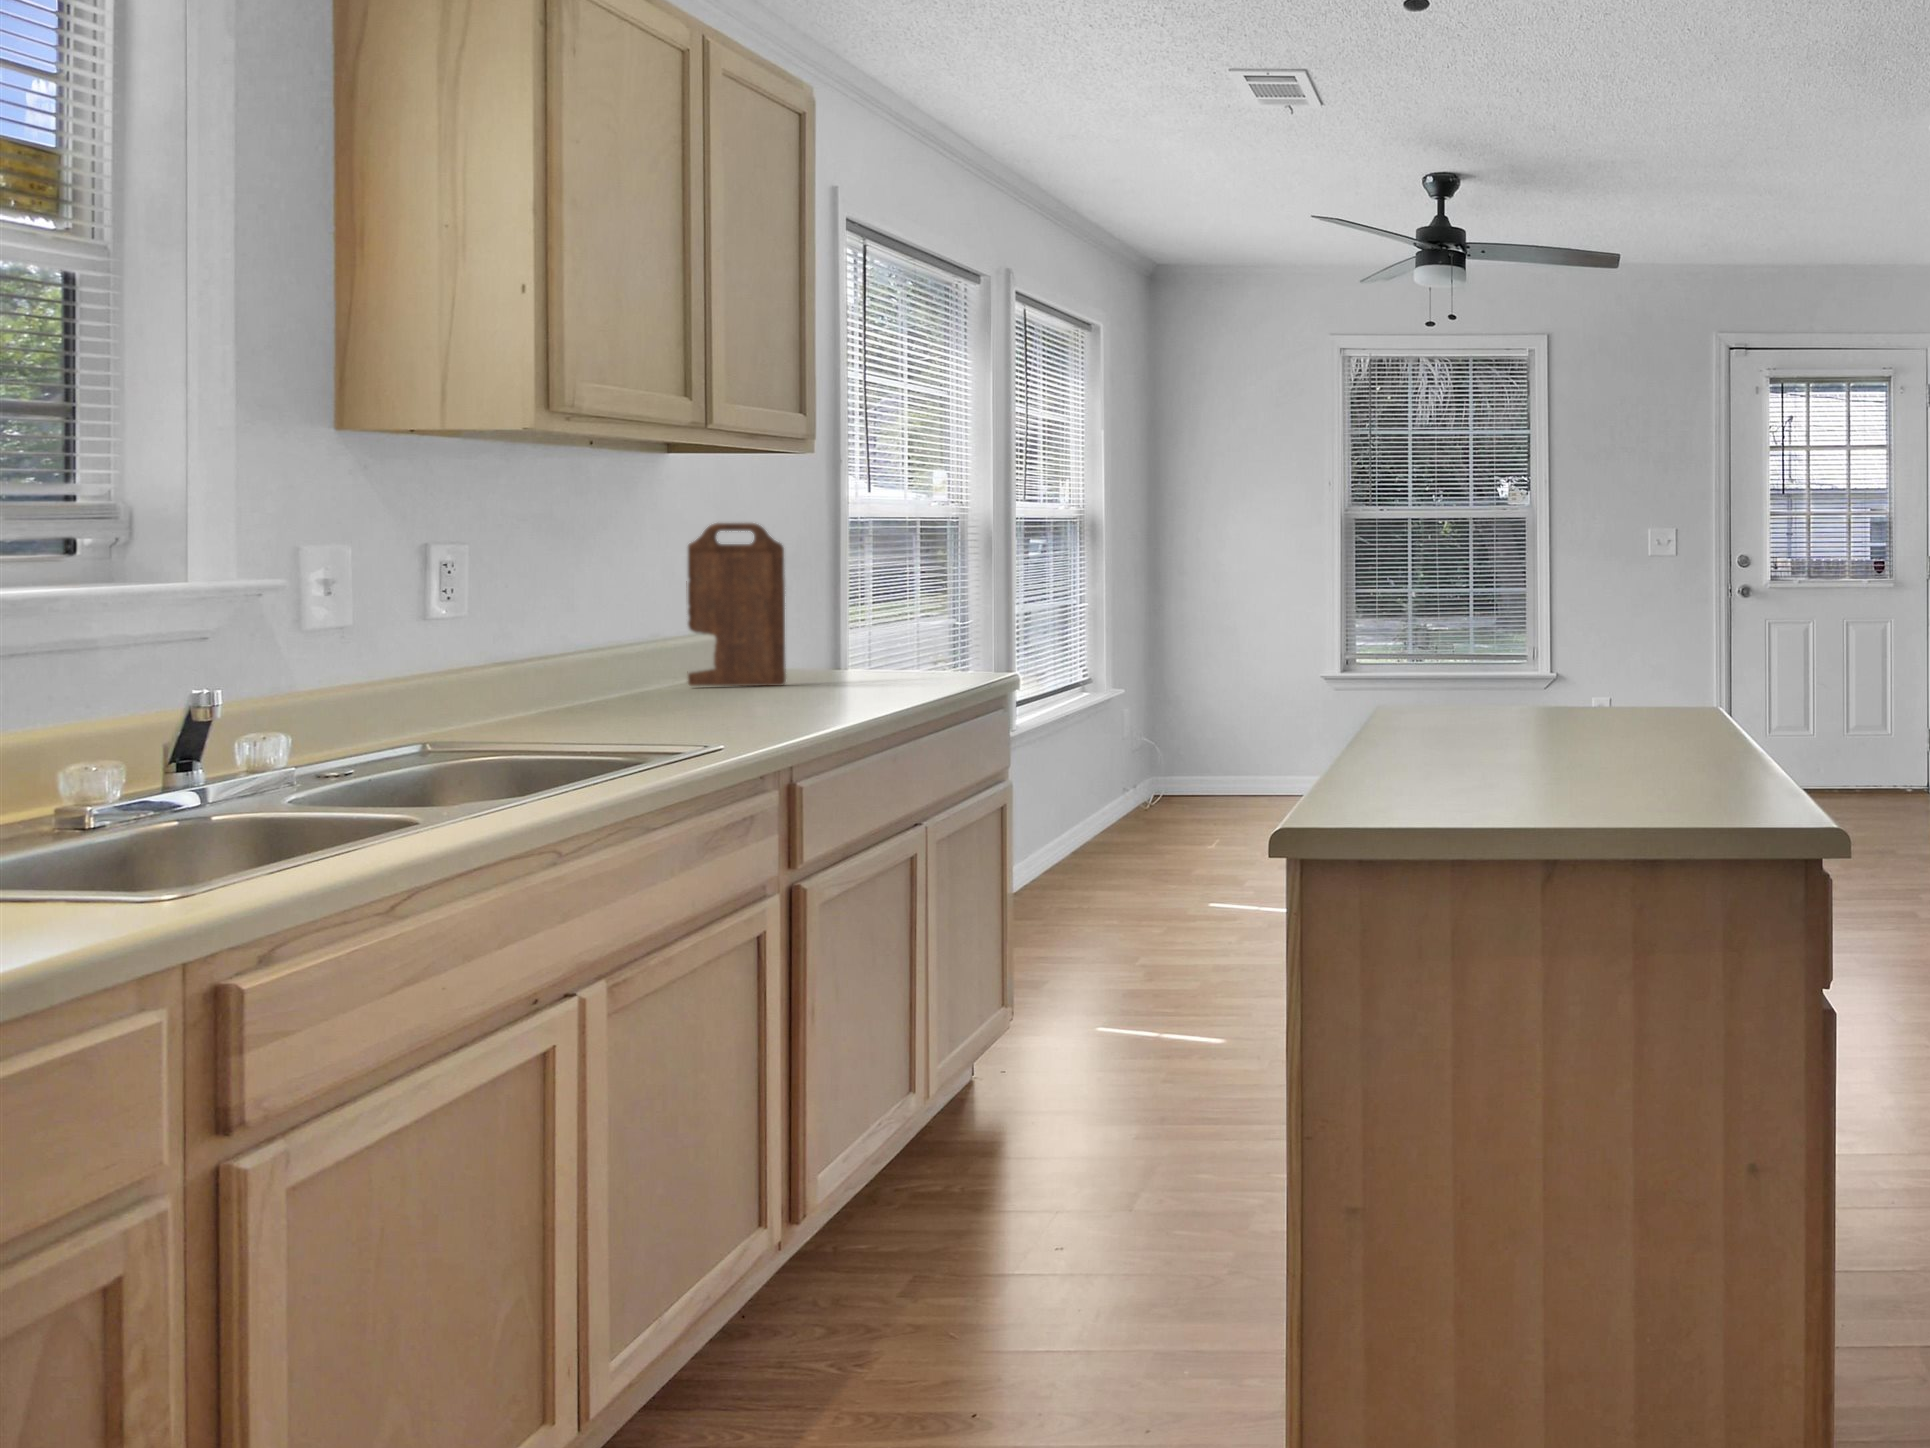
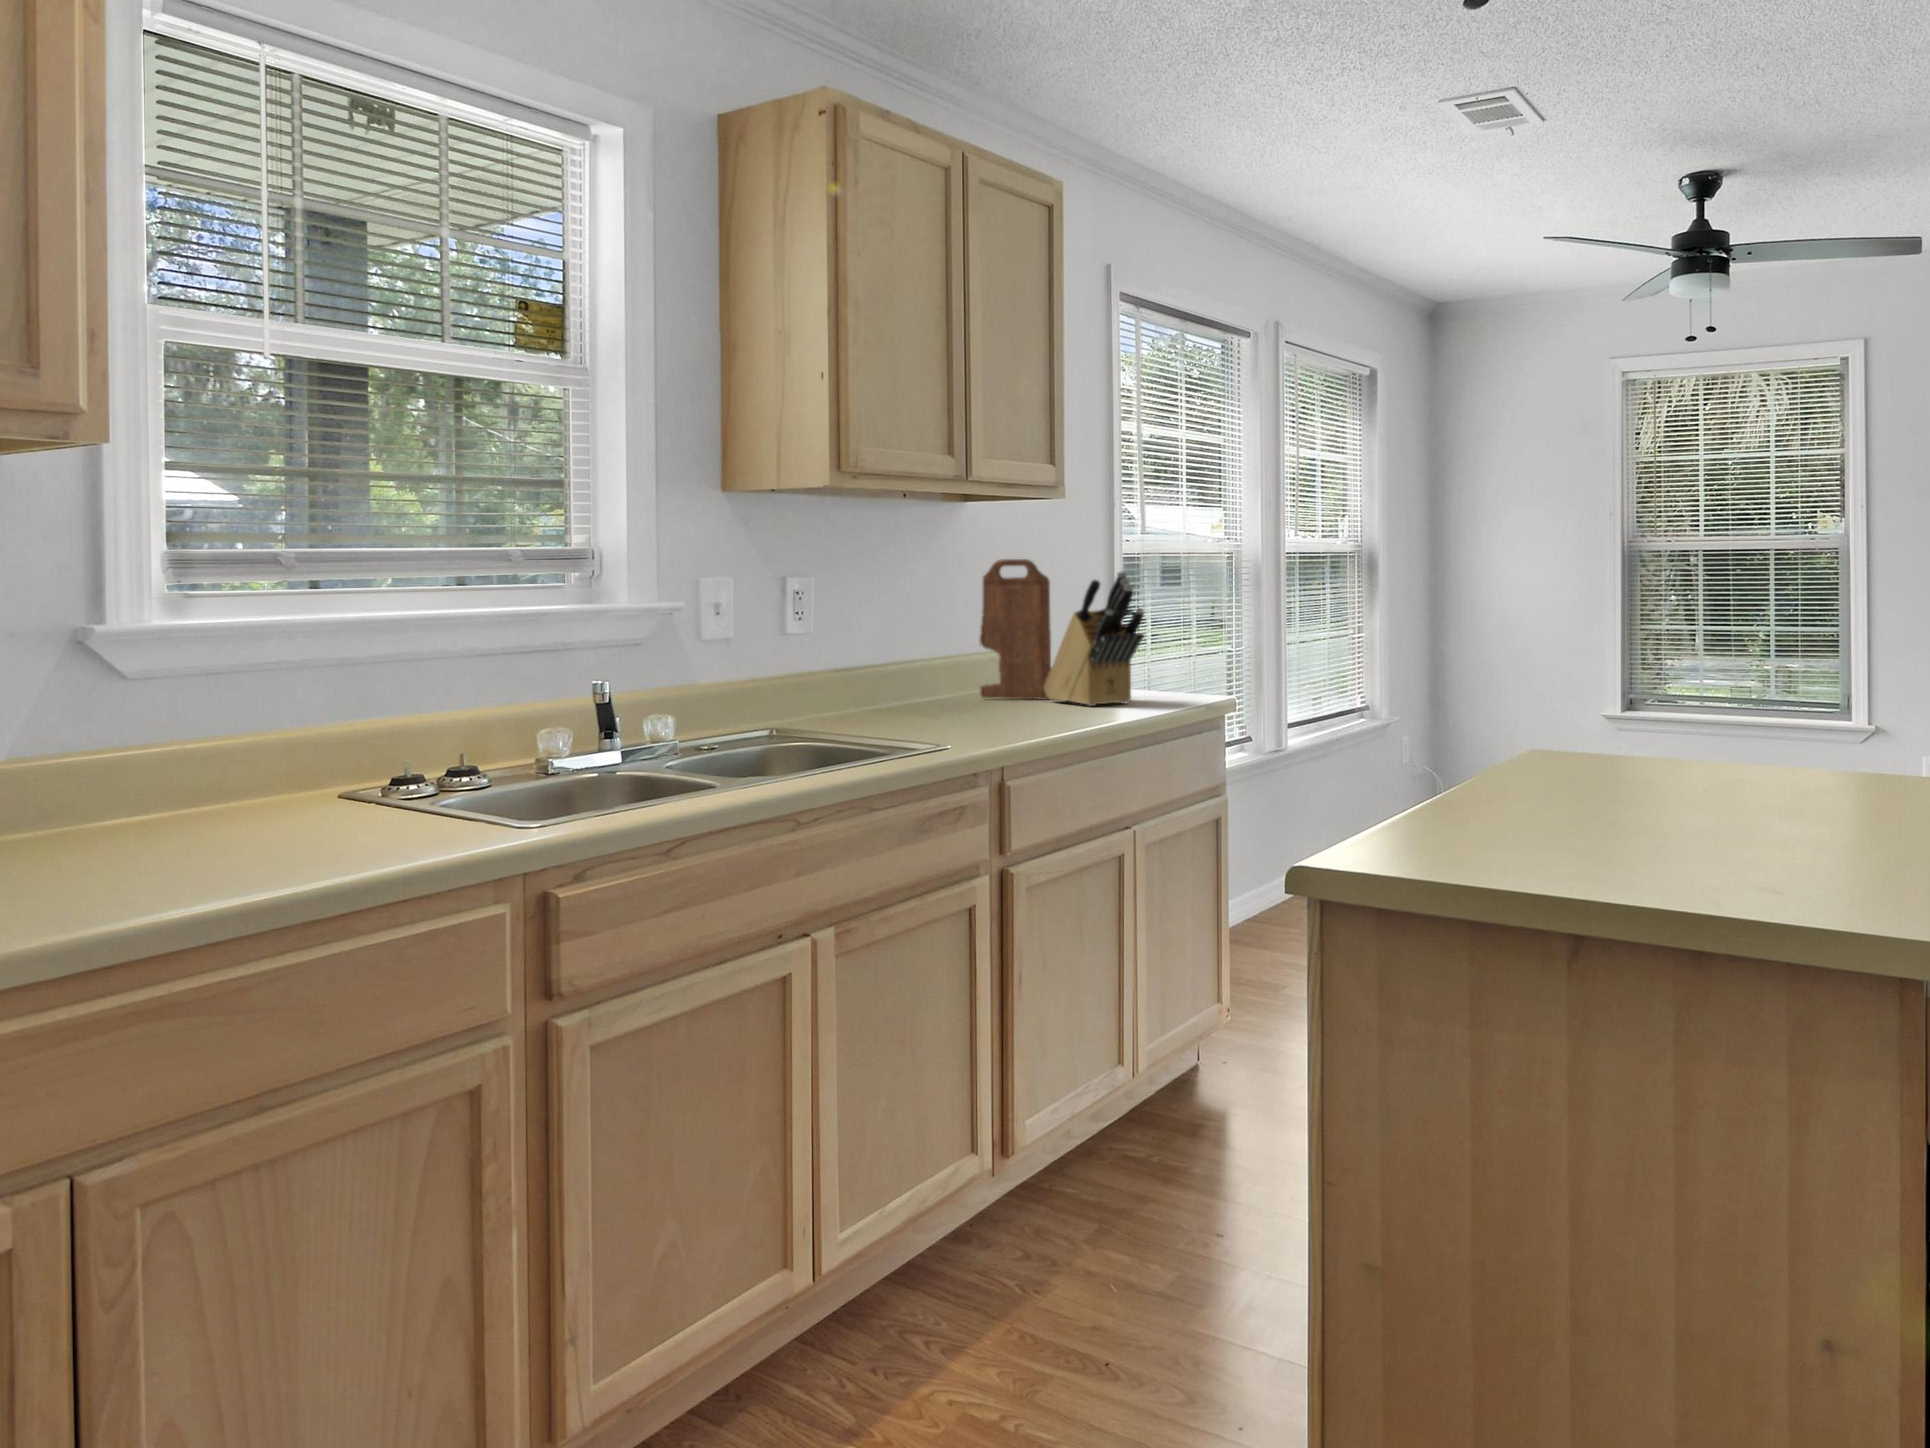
knife block: none [779,538,919,692] -> present [1044,571,1144,706]

